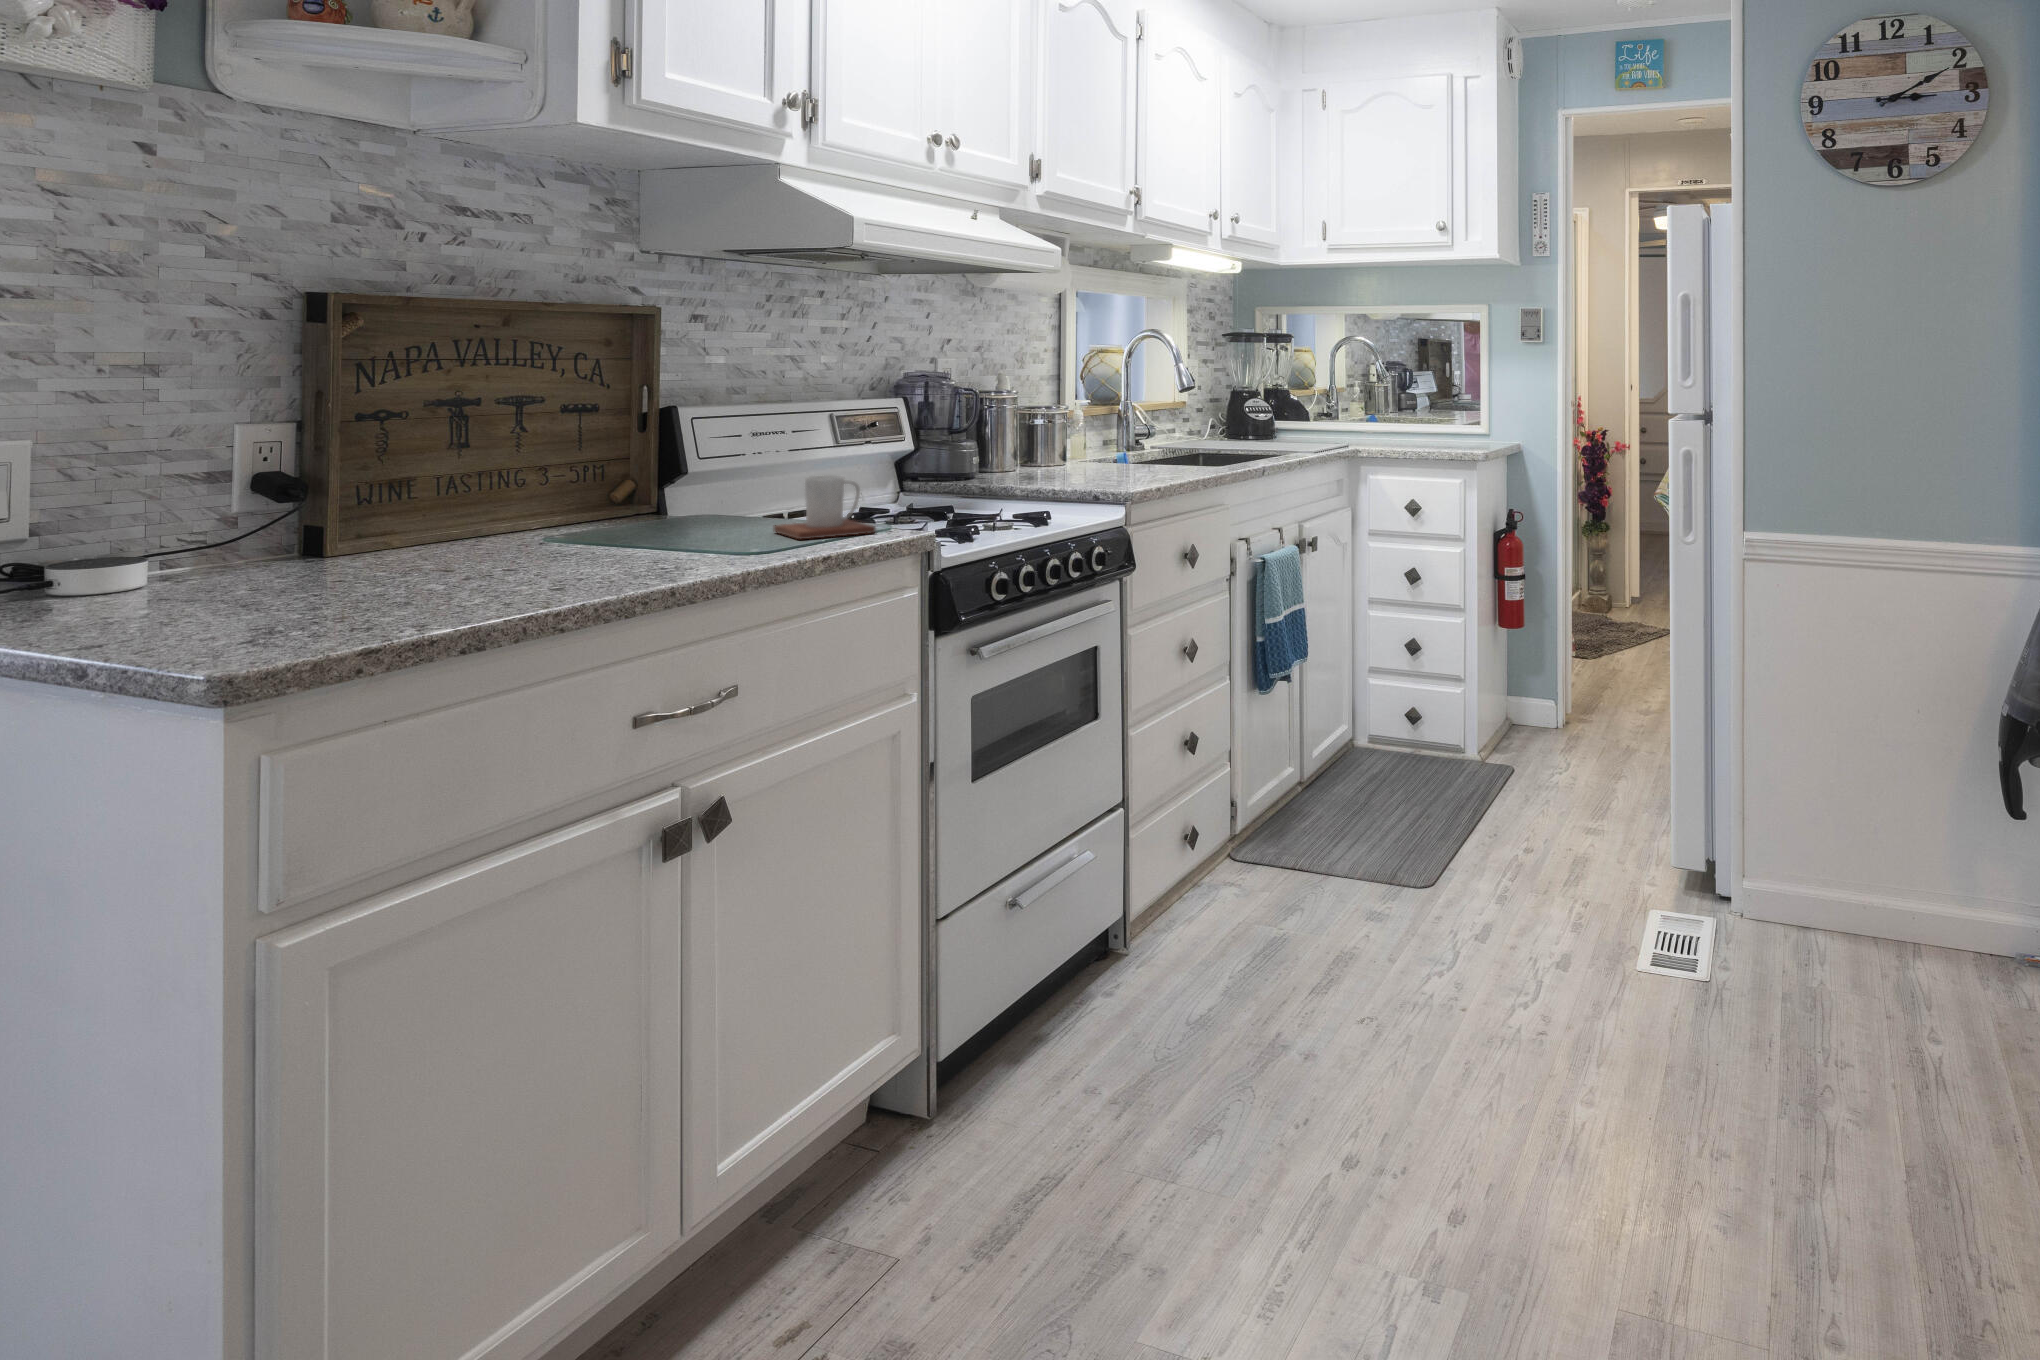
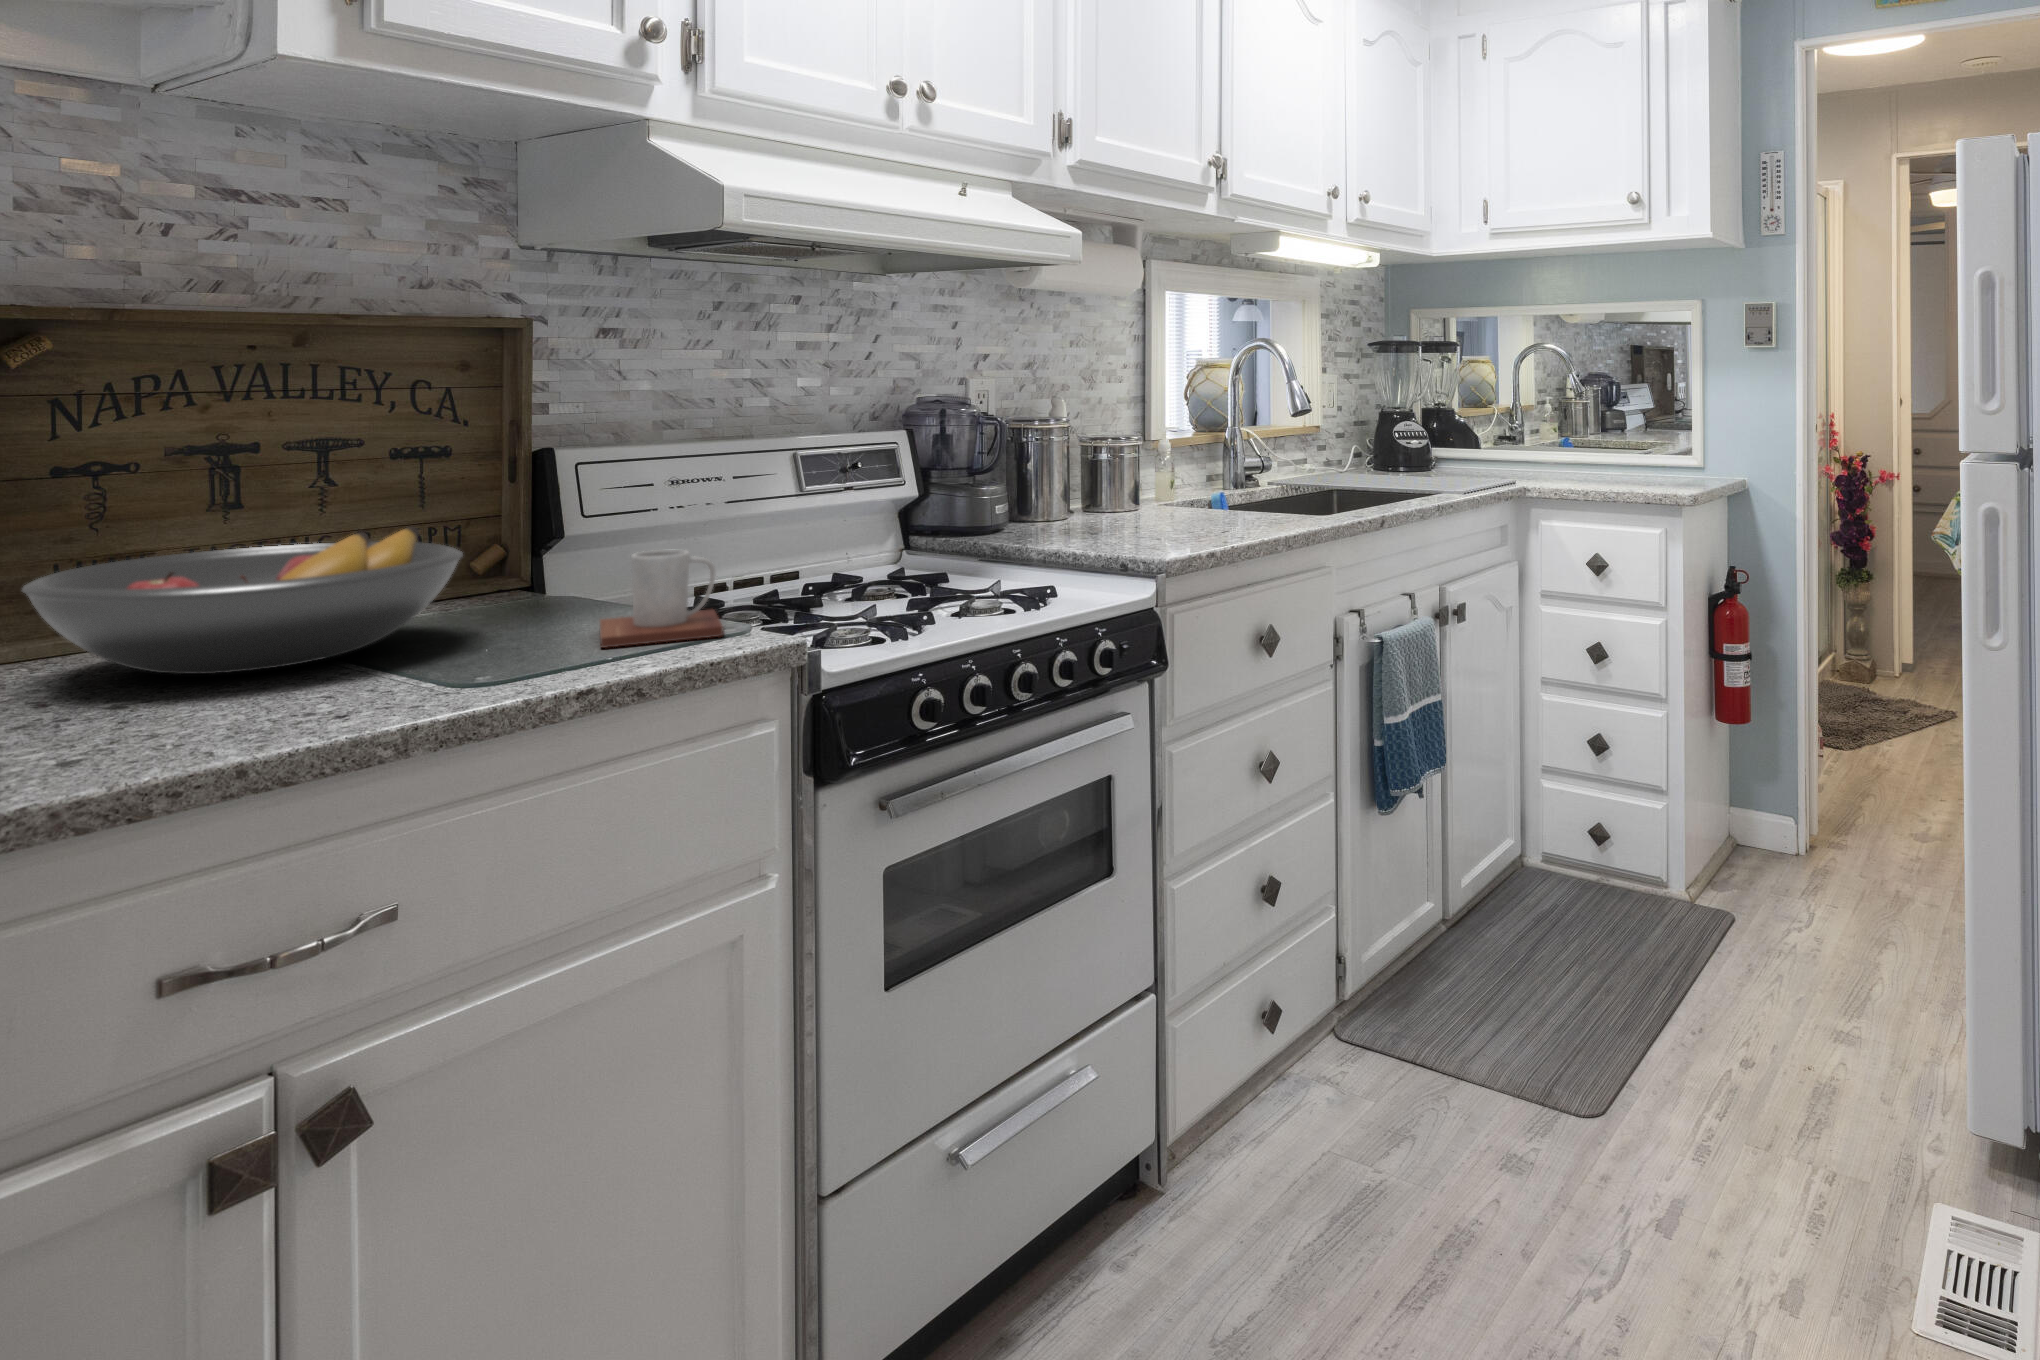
fruit bowl: none [408,459,688,556] -> present [22,527,463,674]

